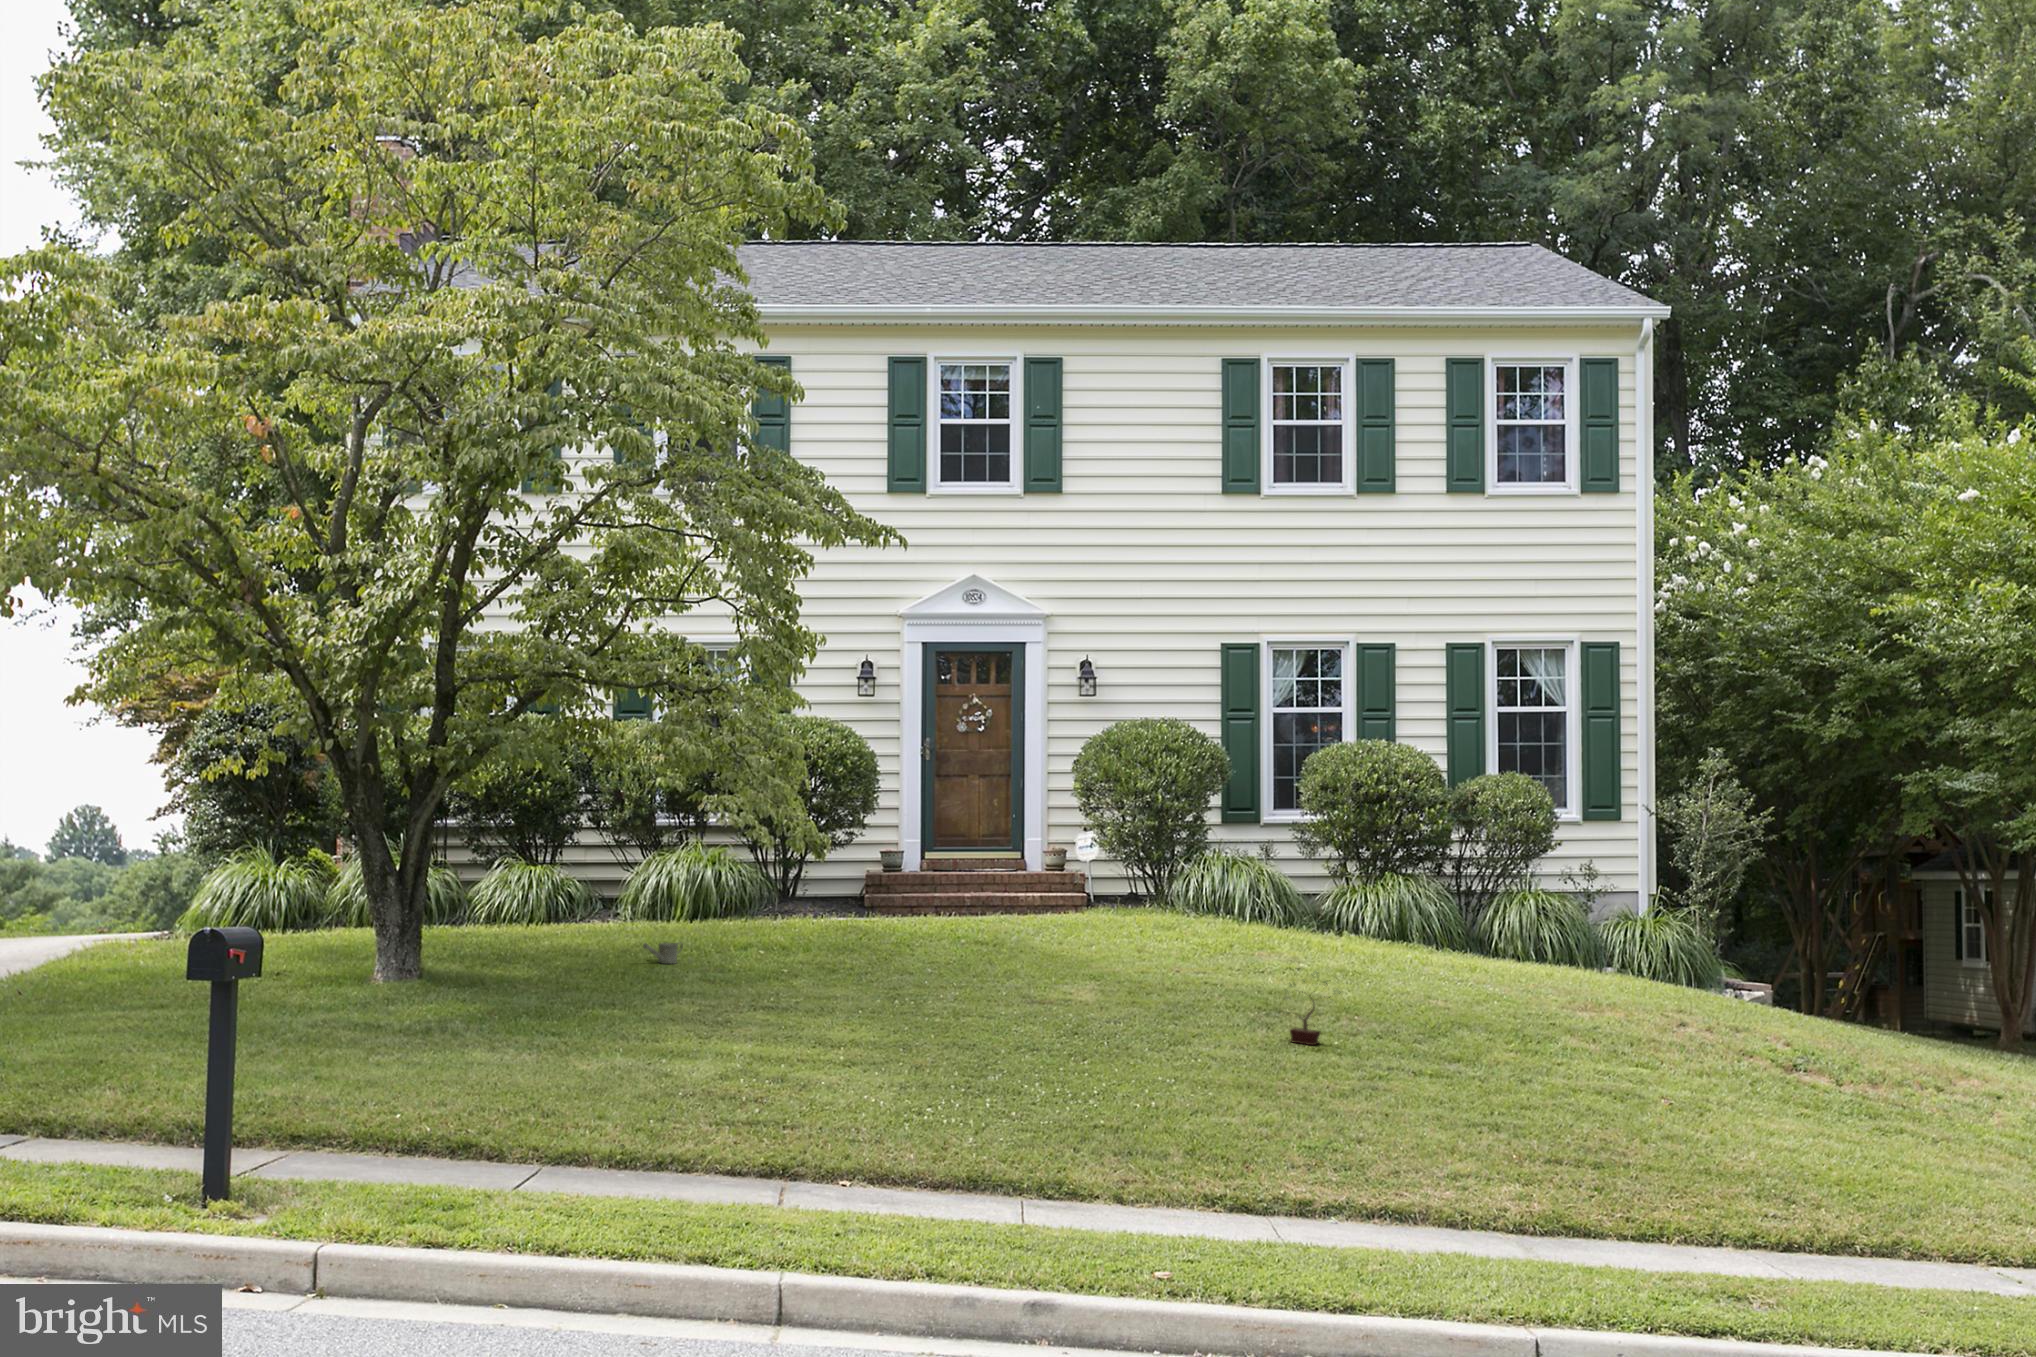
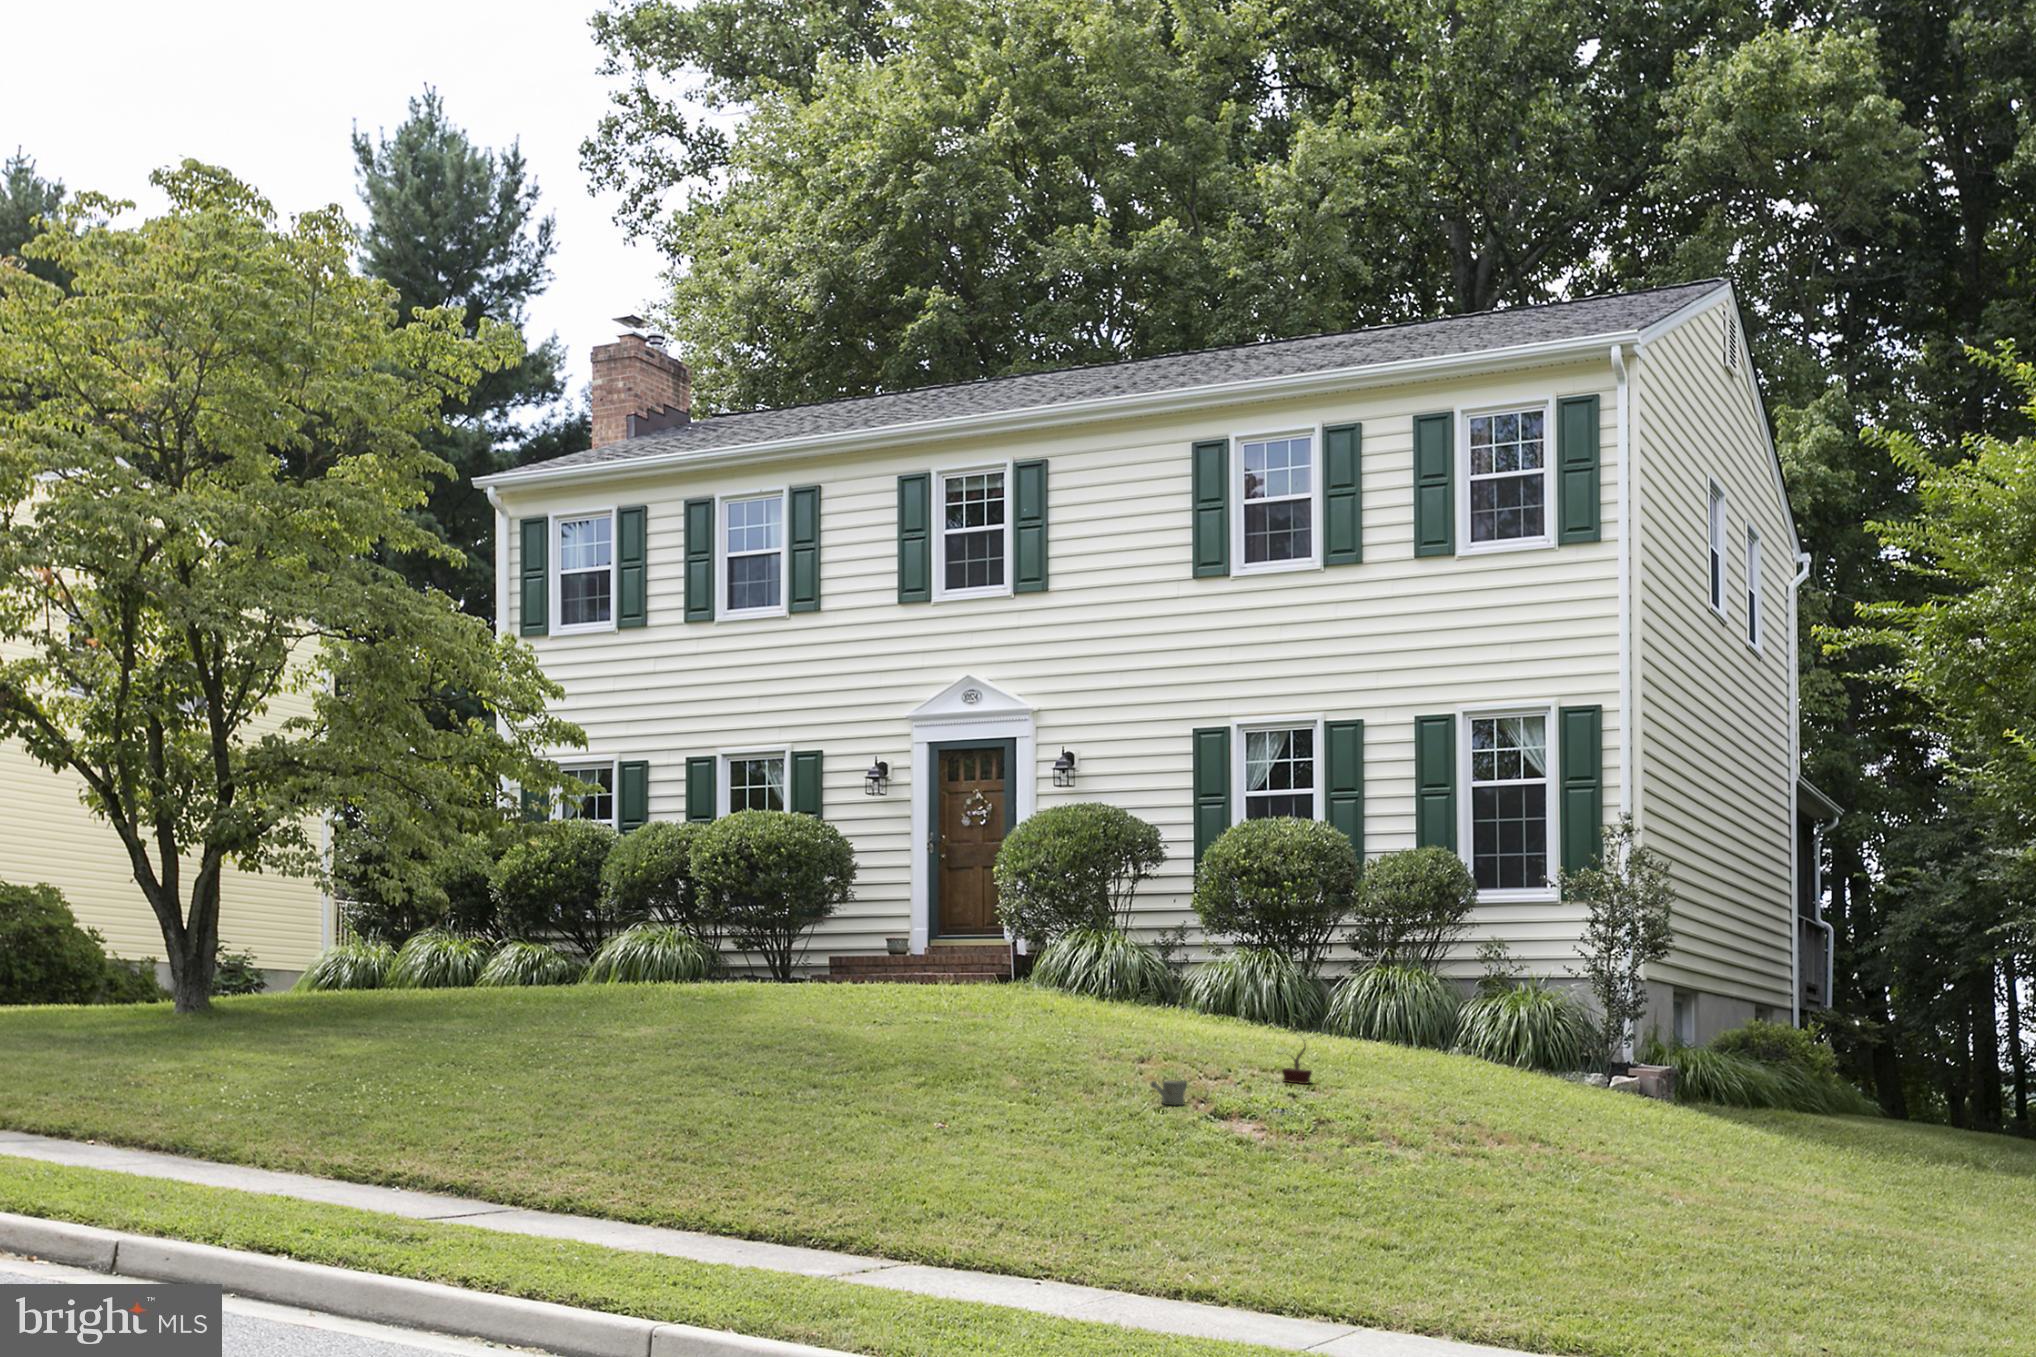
watering can: present [643,943,683,964] -> present [1151,1080,1187,1105]

